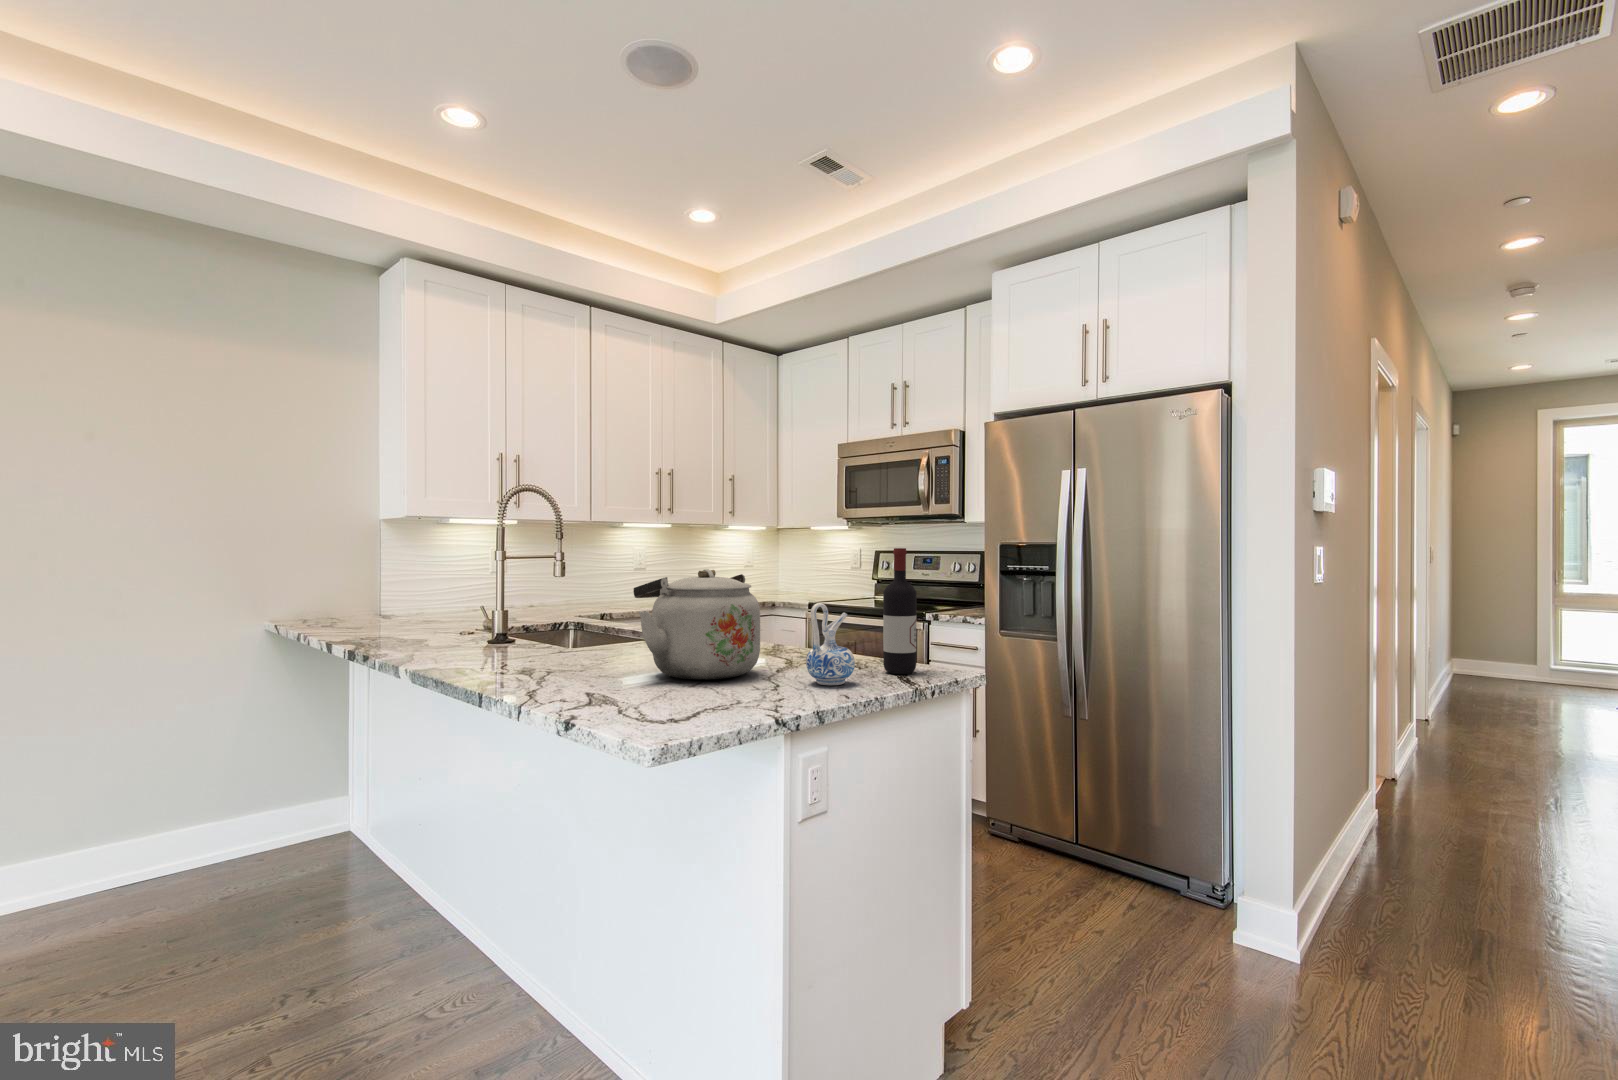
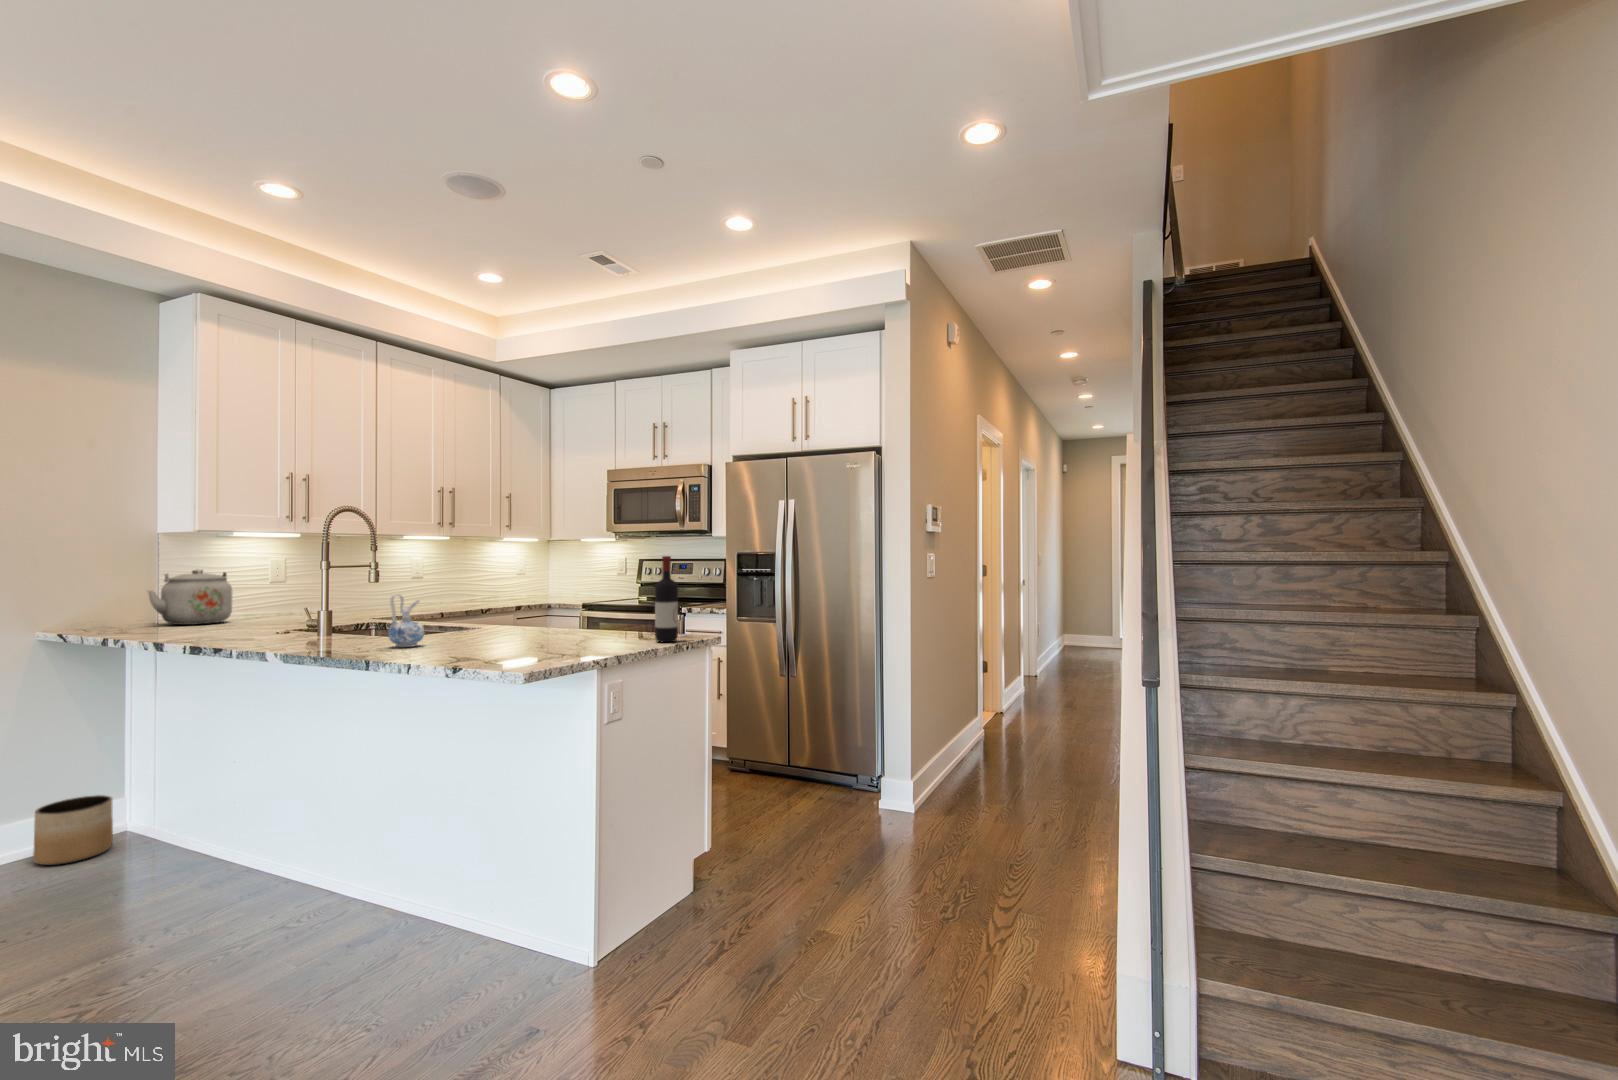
kettle: present [633,569,760,680] -> present [148,570,232,625]
ceramic pitcher: present [806,603,855,685] -> present [388,594,424,647]
planter: none [263,791,333,863] -> present [33,795,113,865]

